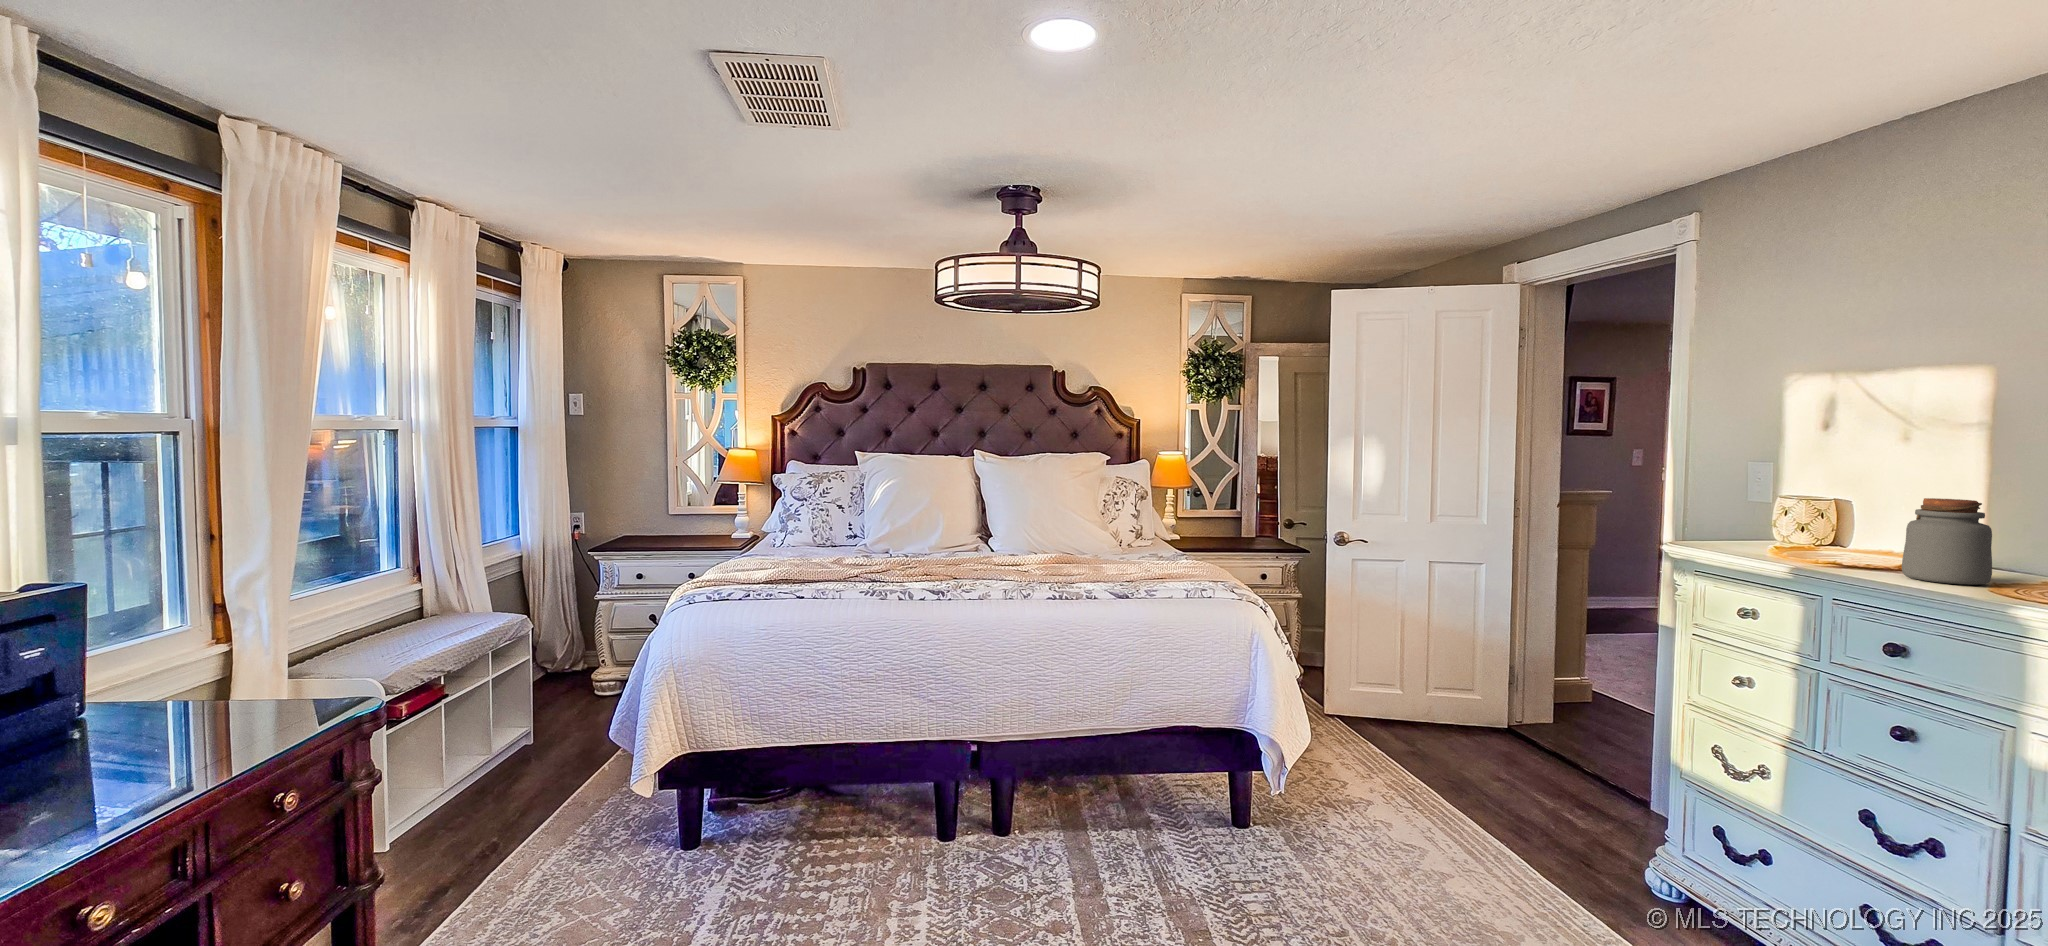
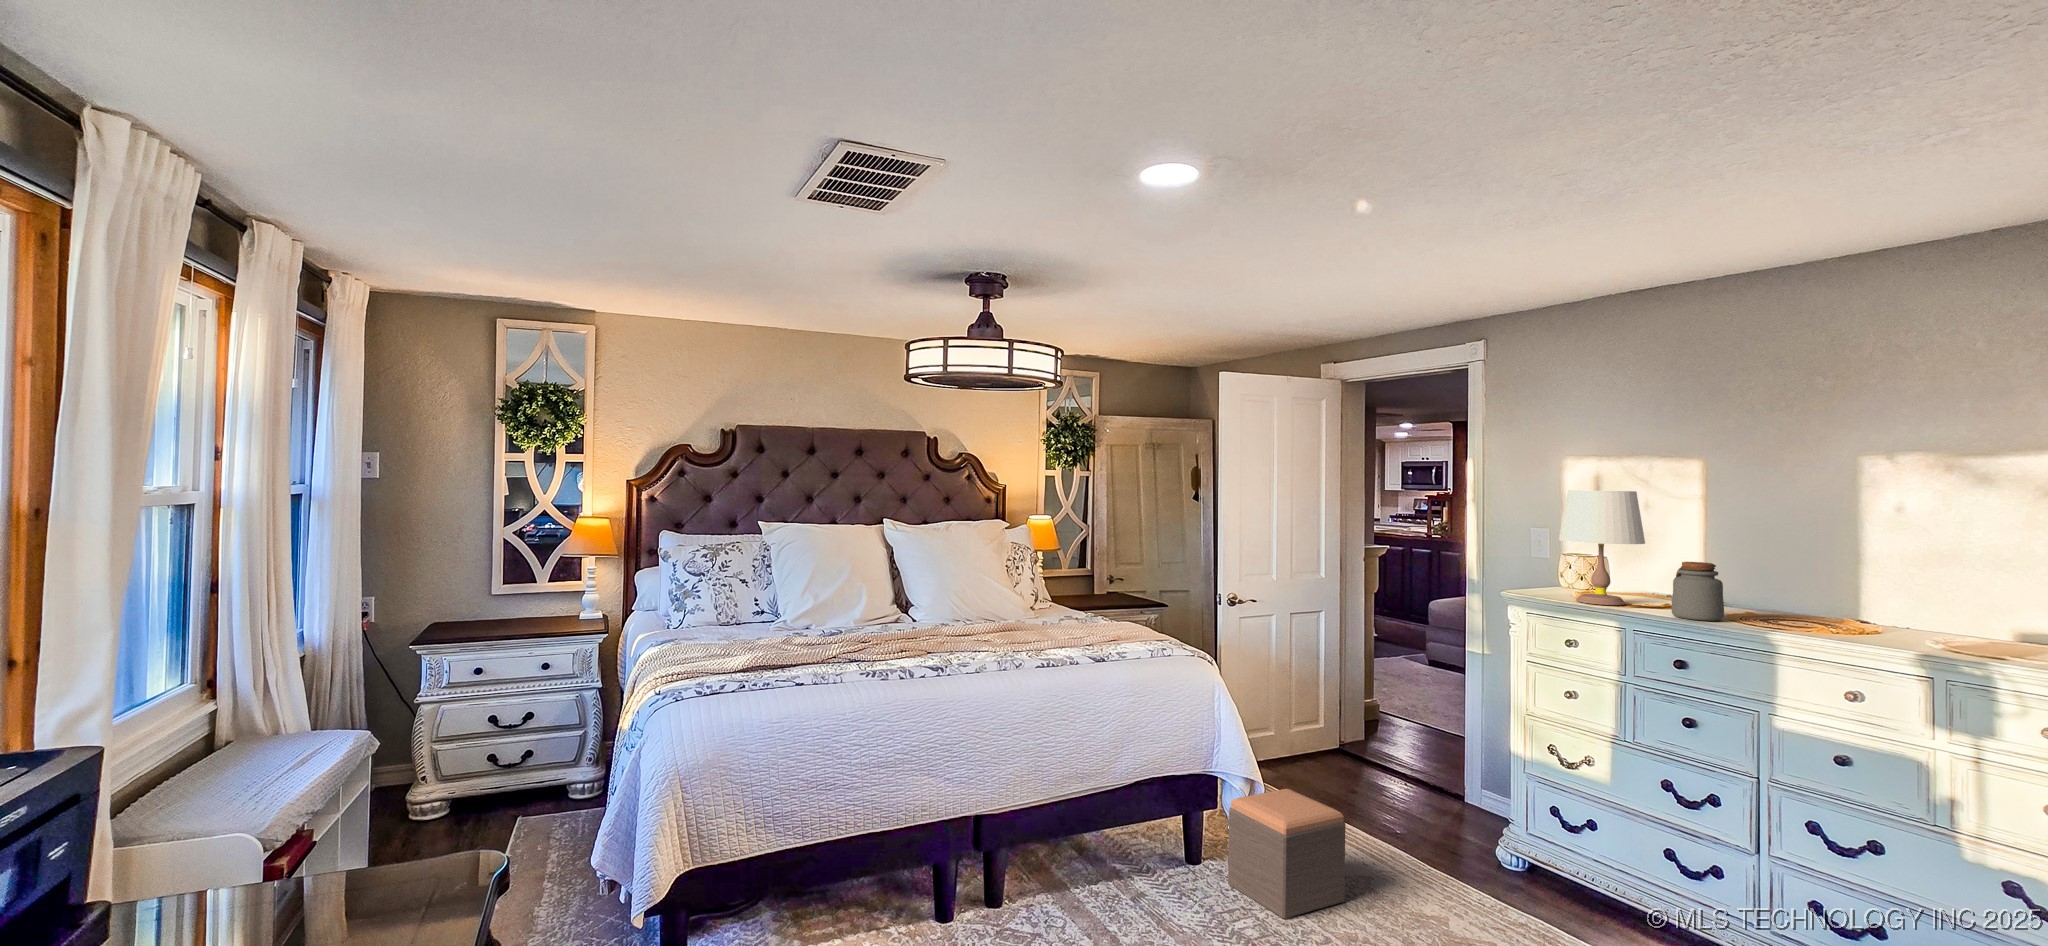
table lamp: none [1748,400,1885,560] -> present [1559,490,1645,605]
footstool: none [1264,756,1399,901] -> present [1228,789,1346,919]

